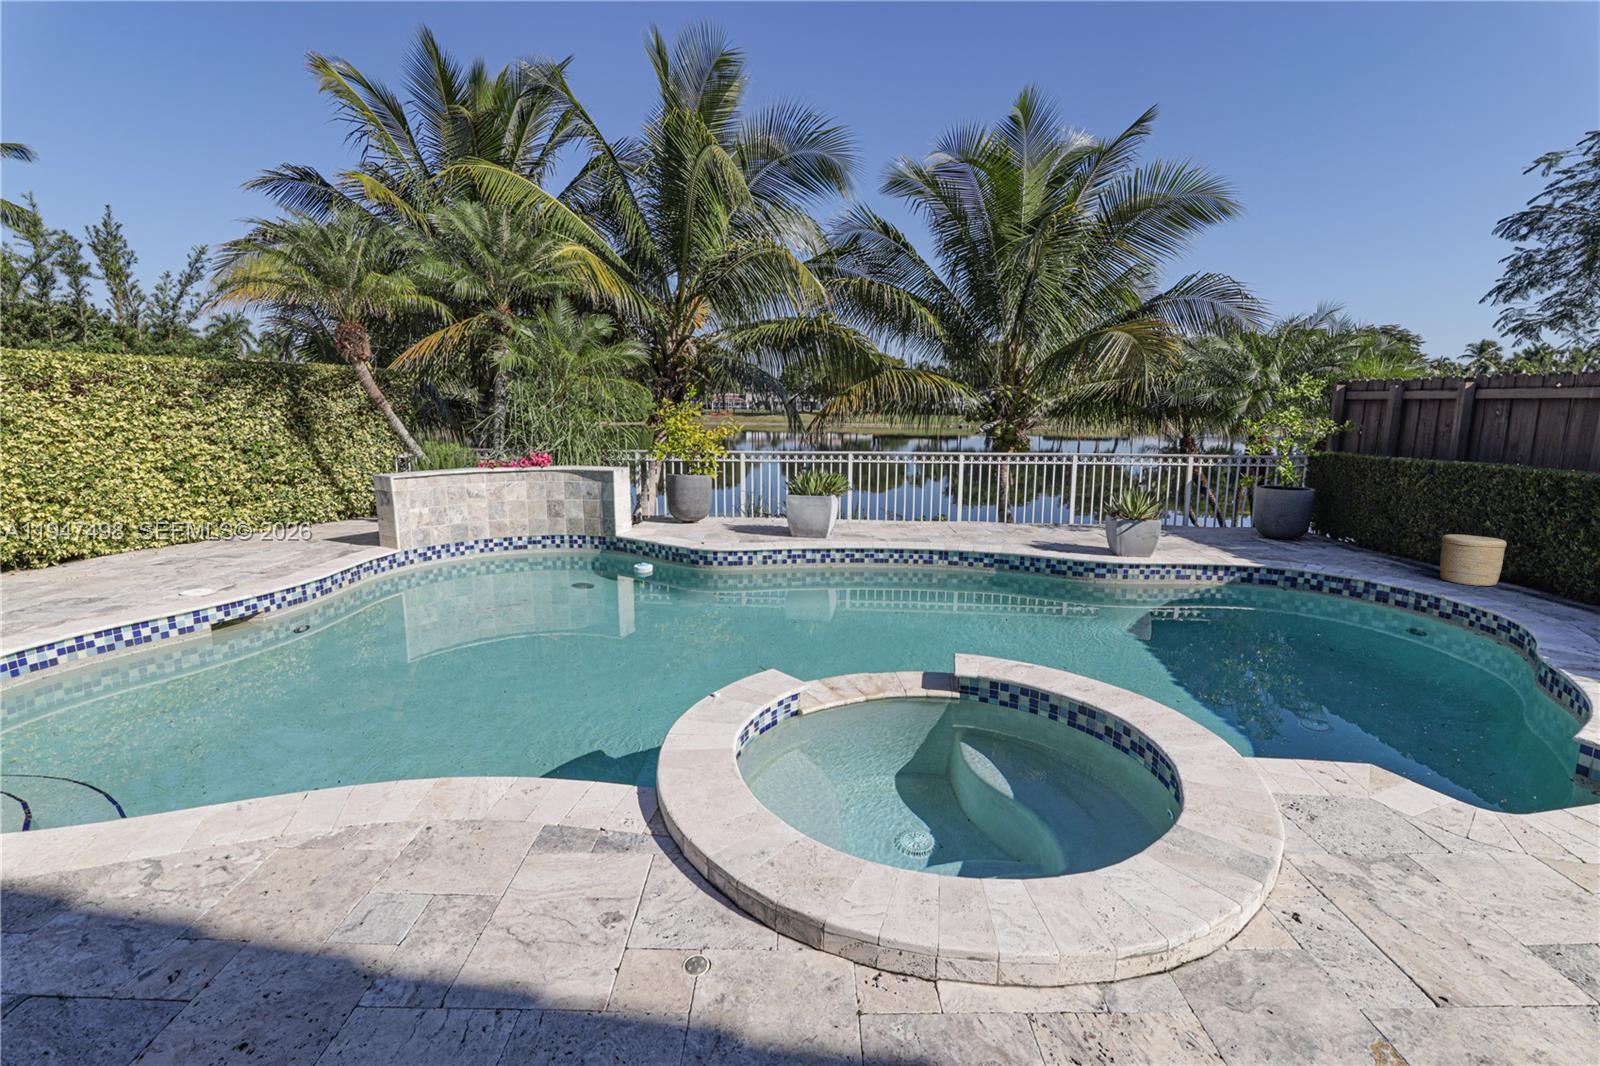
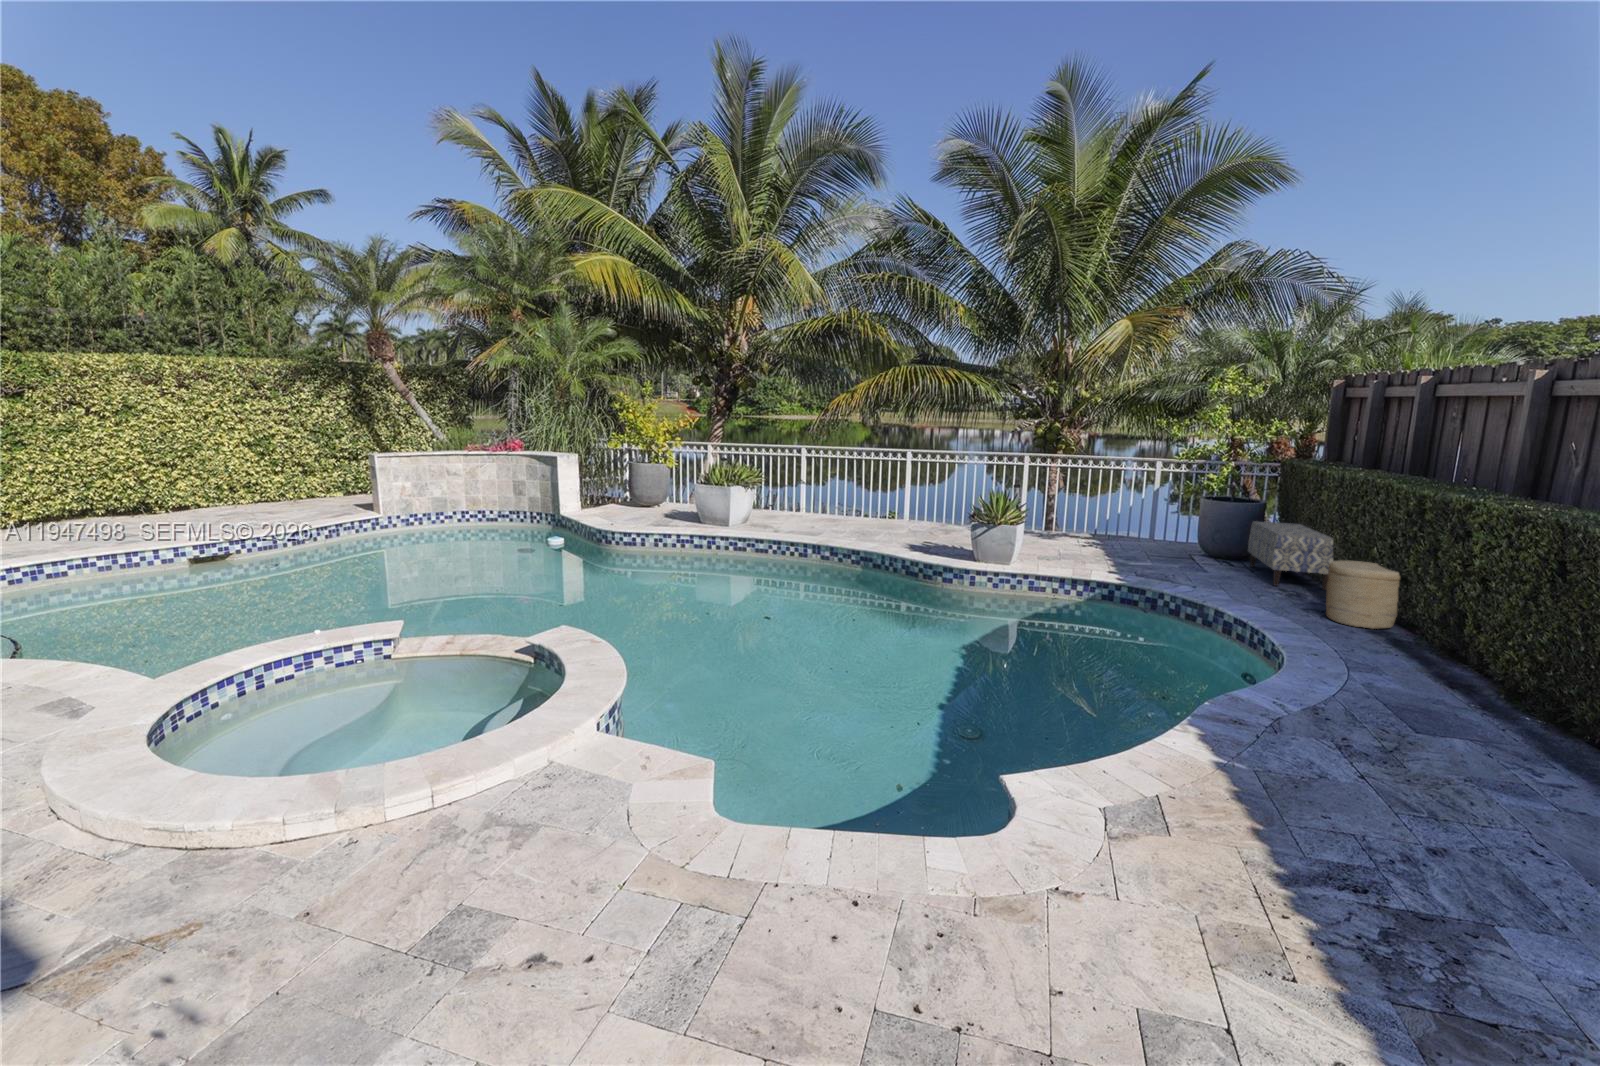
bench: none [1300,507,1405,560] -> present [1248,521,1333,590]

